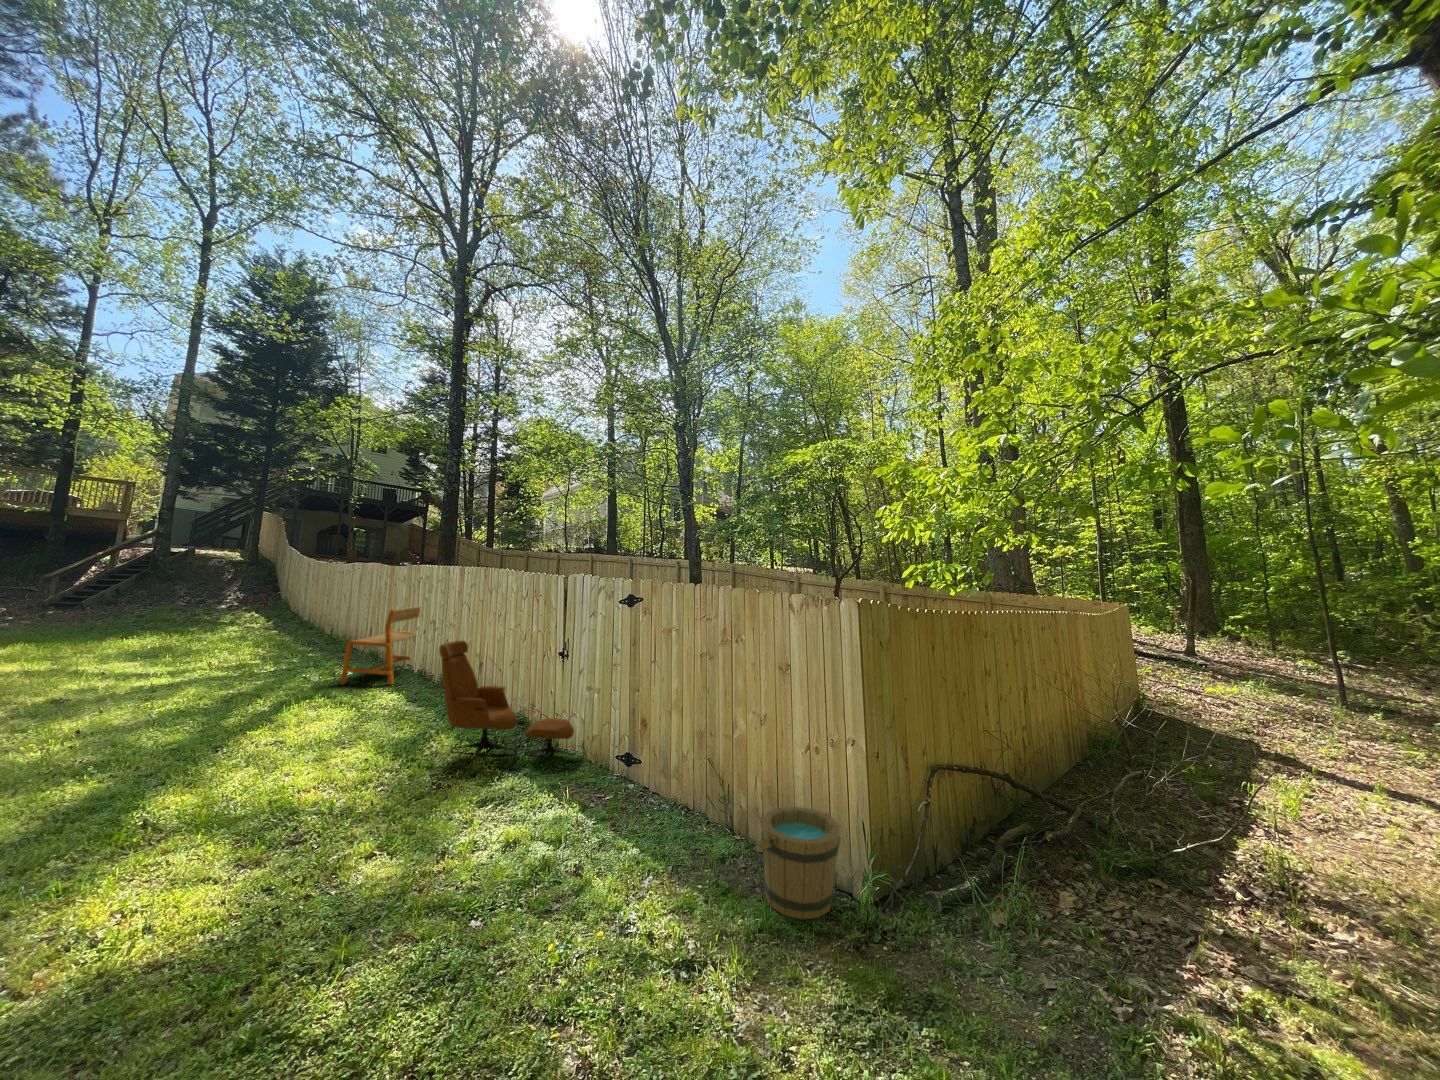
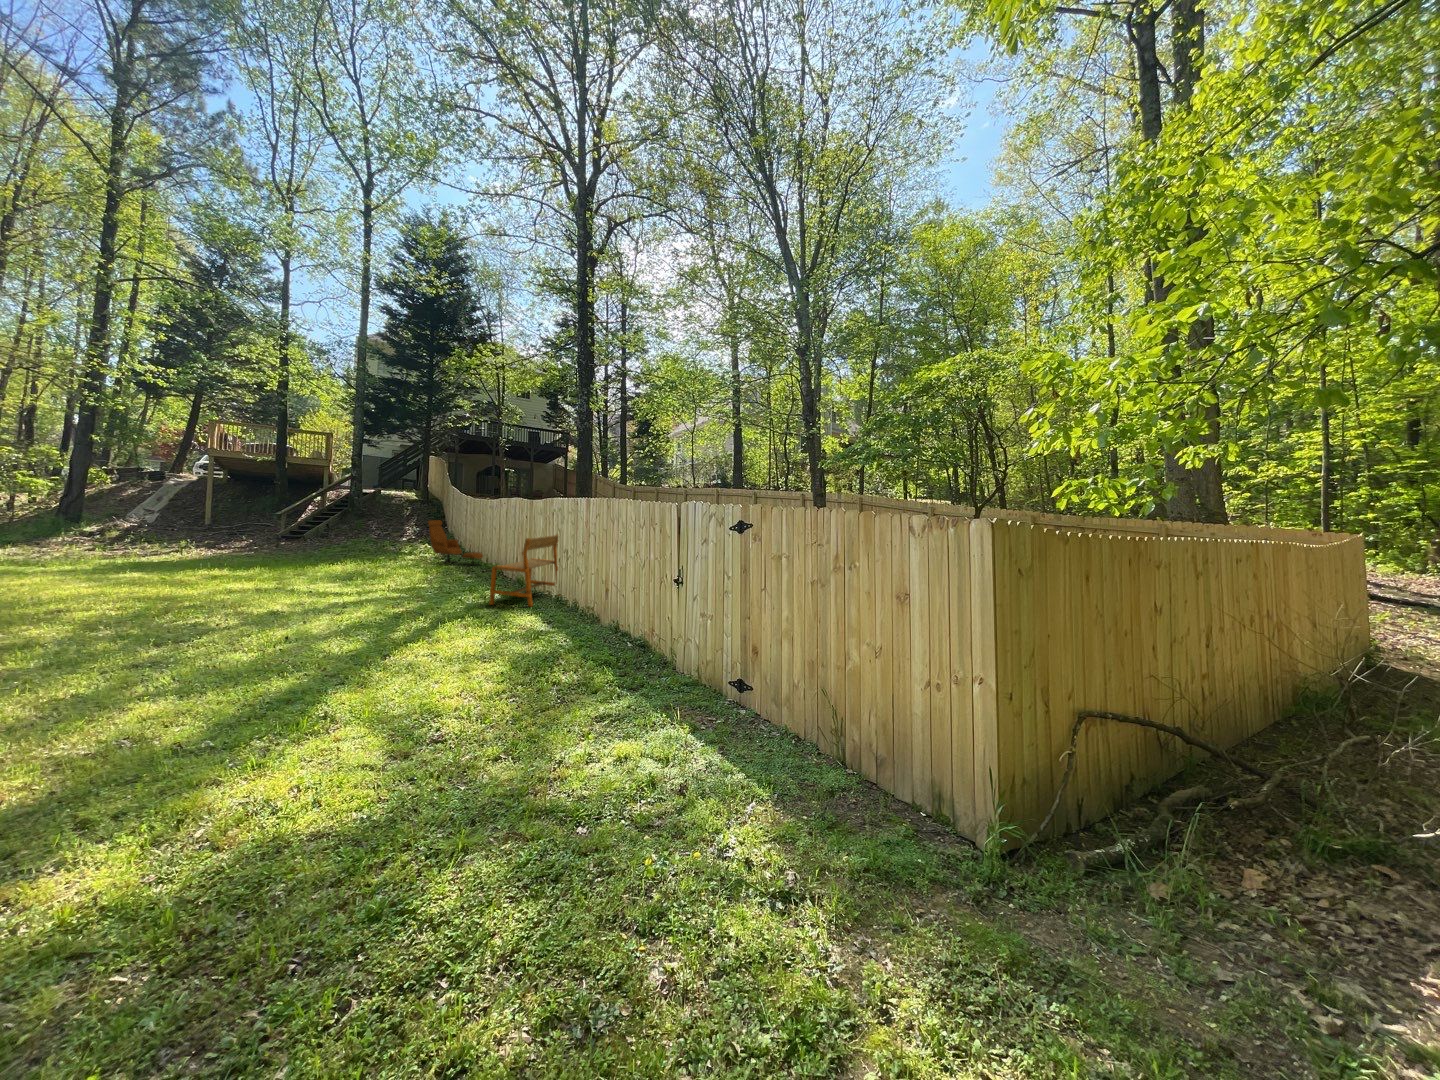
lounge chair: present [440,641,574,763] -> present [428,520,483,565]
bucket: present [755,807,840,919] -> none [863,746,965,868]

